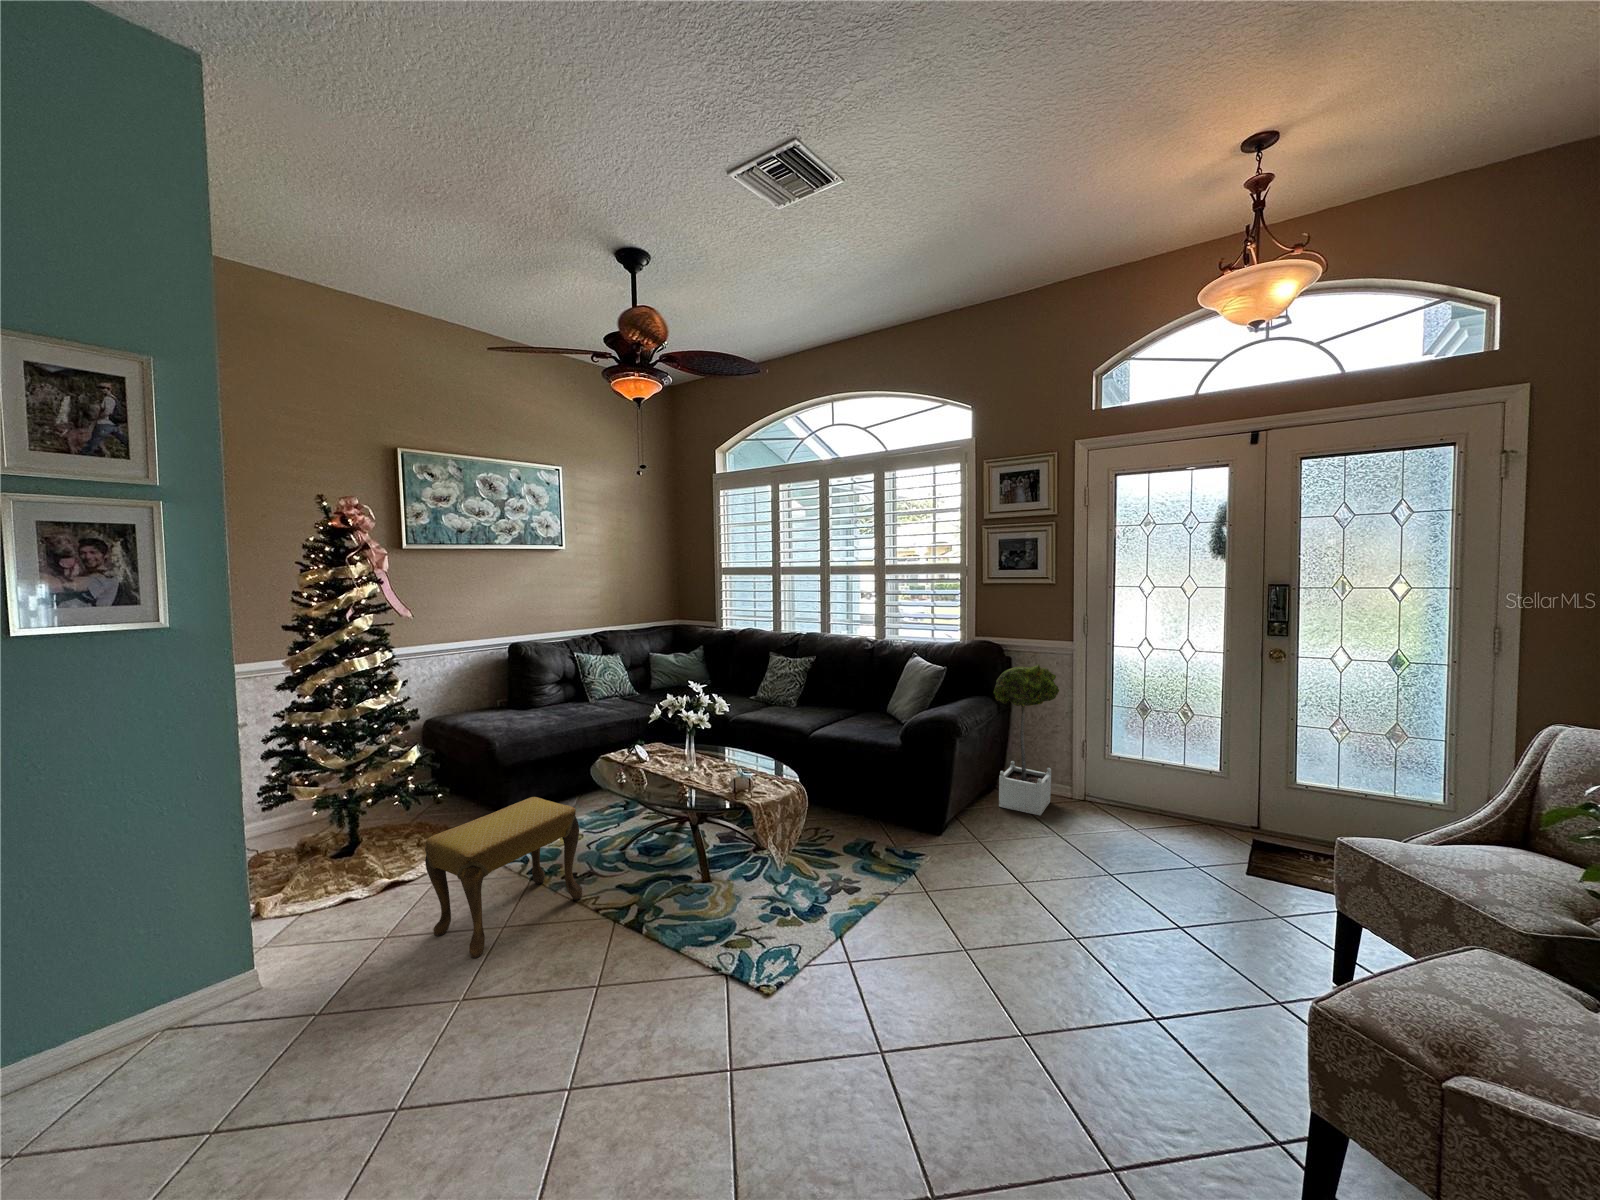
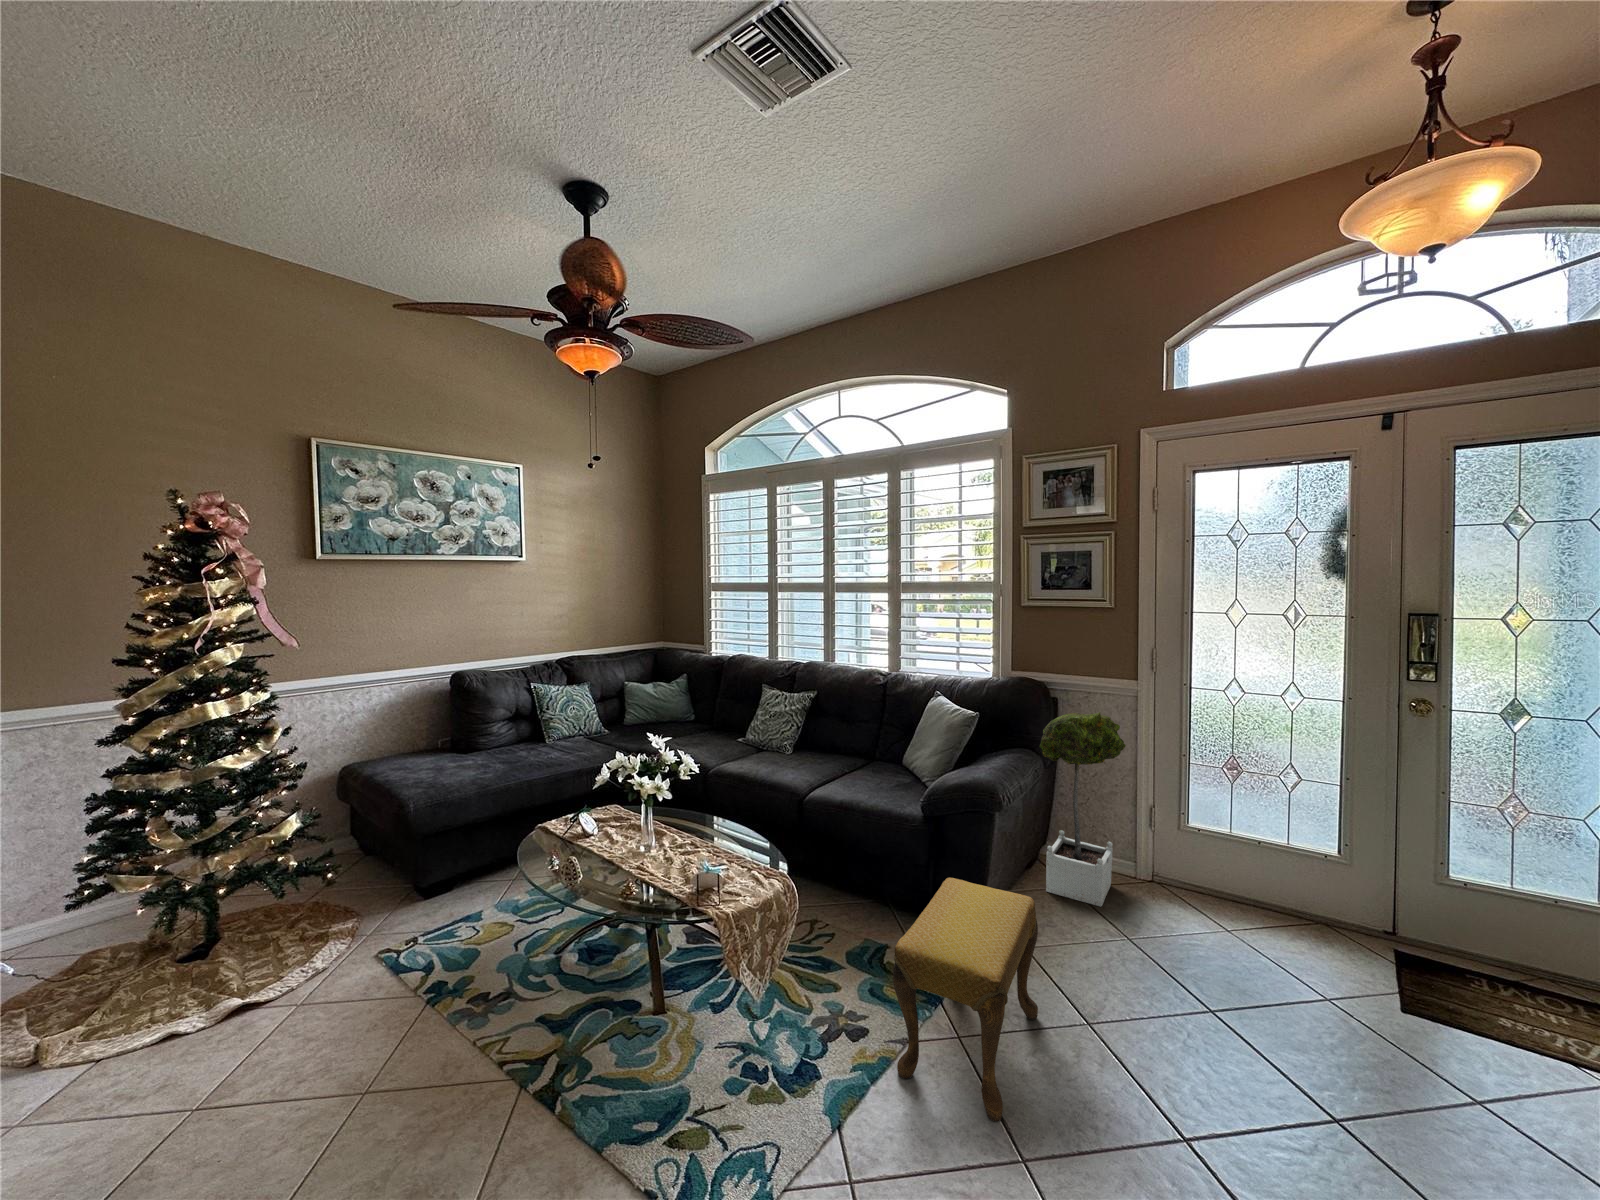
footstool: present [425,797,582,958] -> present [893,878,1038,1122]

